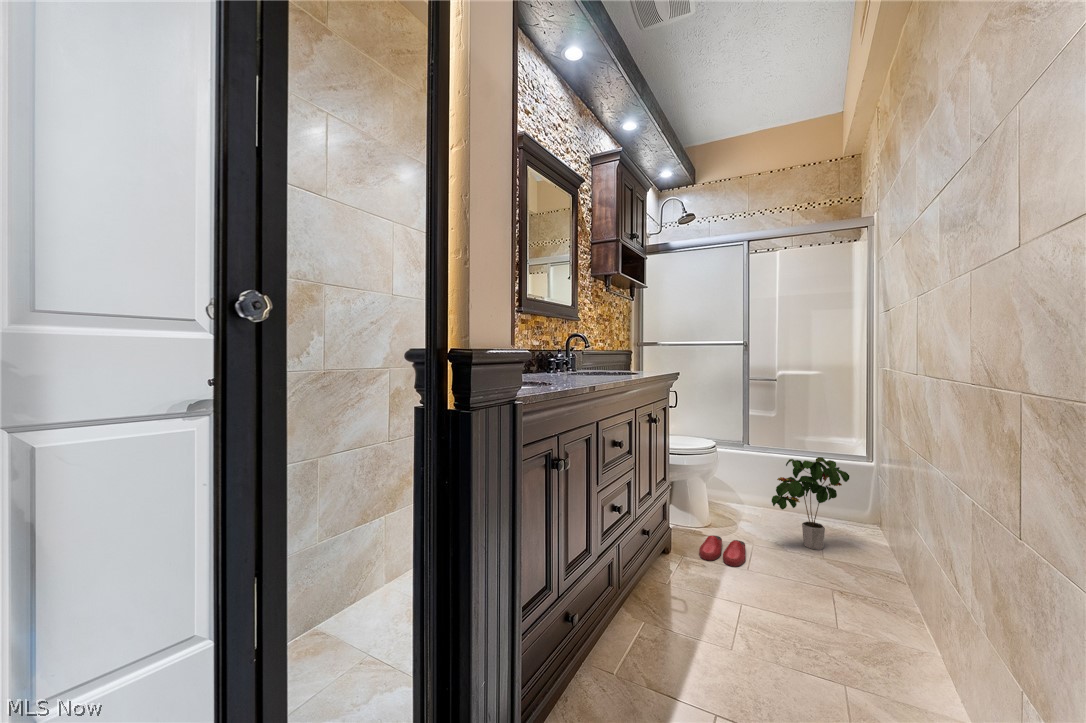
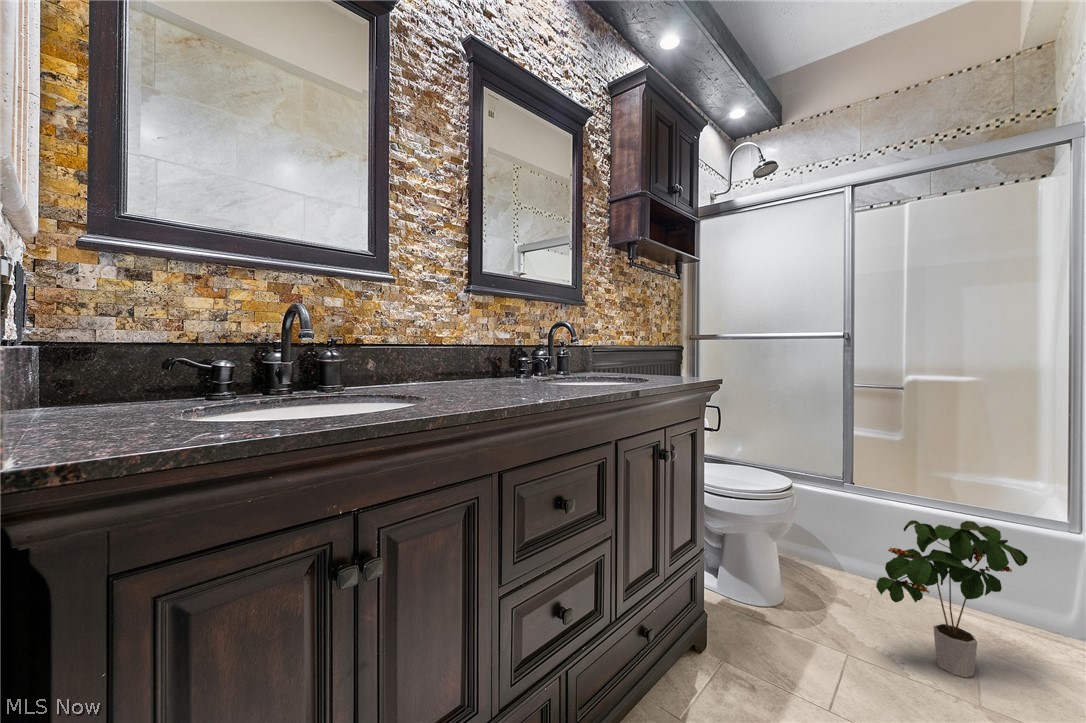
slippers: present [699,535,746,567] -> none [747,626,828,694]

